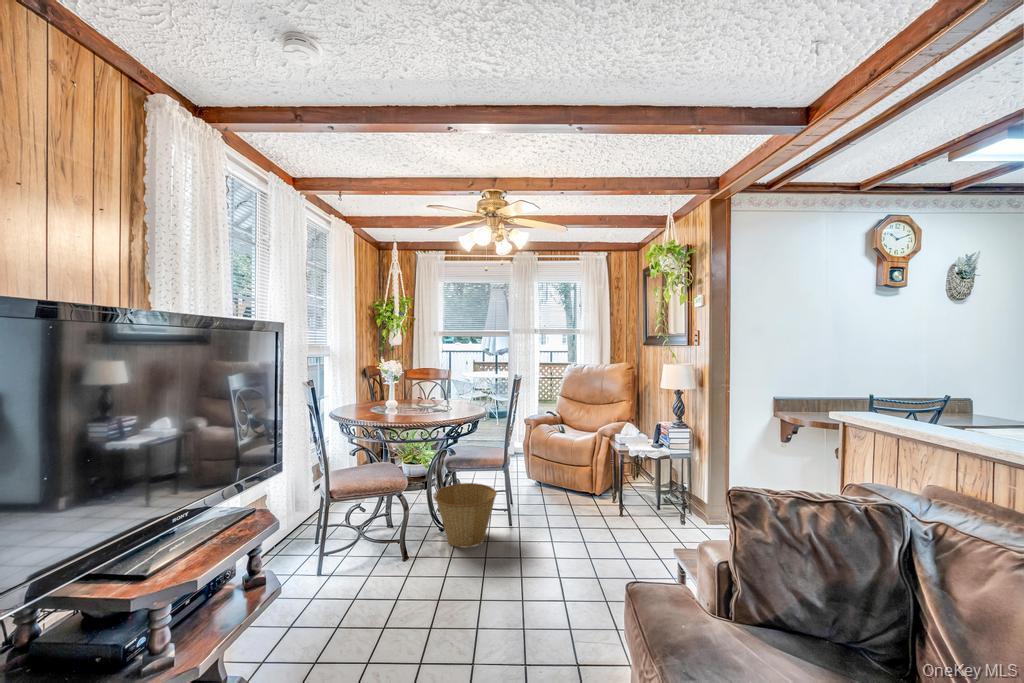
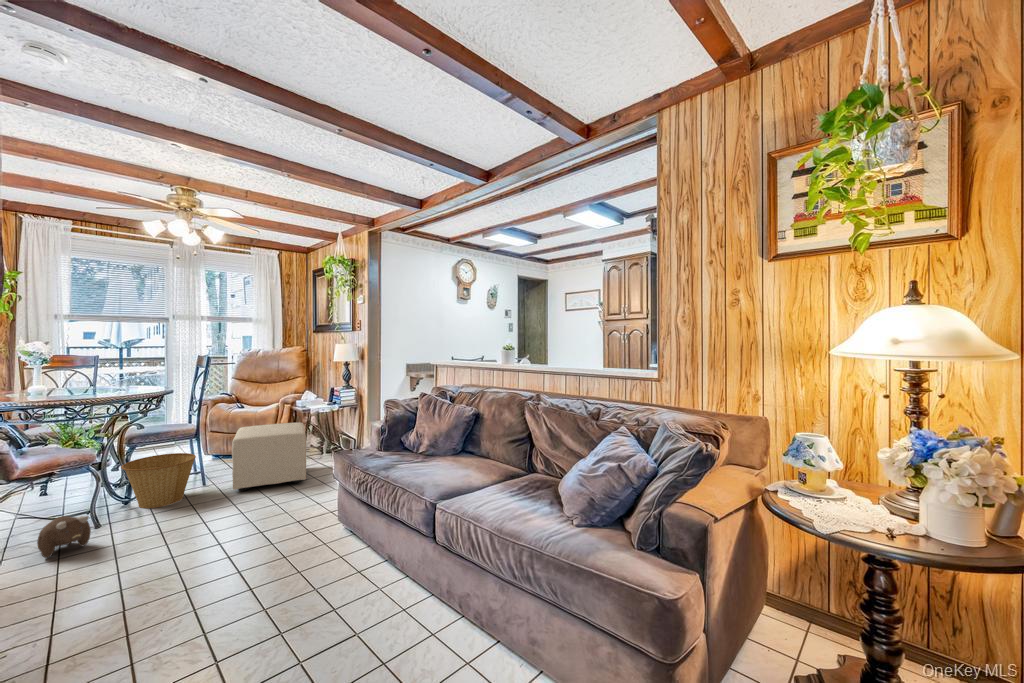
ottoman: none [527,464,617,561] -> present [232,422,306,491]
plush toy: none [344,548,384,591] -> present [37,516,91,558]

